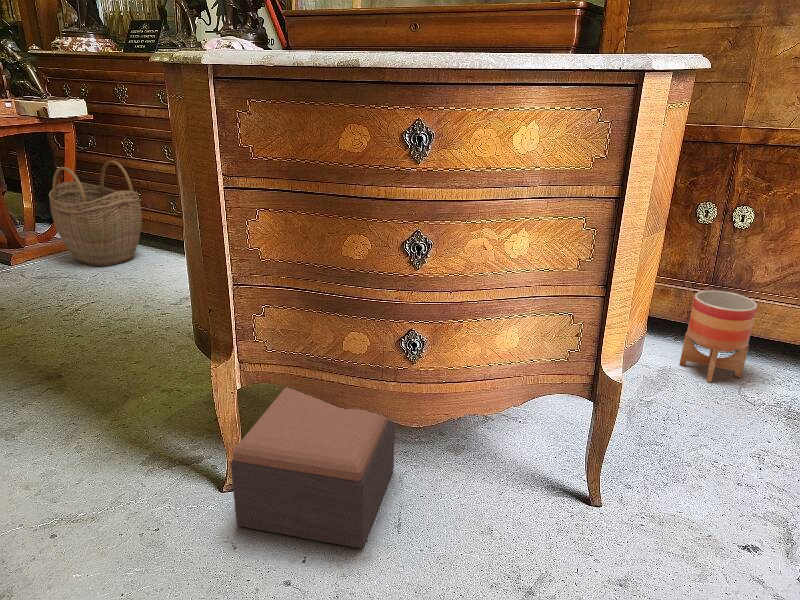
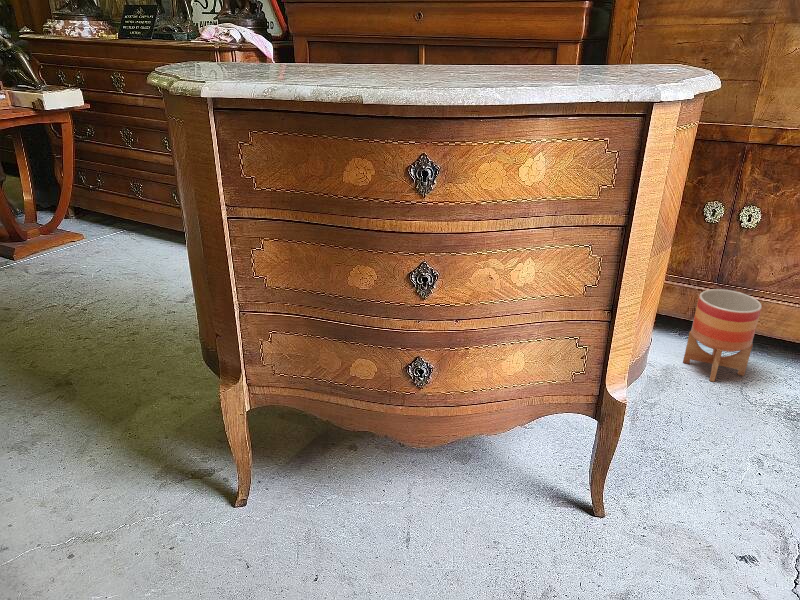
woven basket: present [49,160,142,266] -> none [49,151,143,259]
footstool: present [231,387,395,548] -> none [242,403,402,565]

